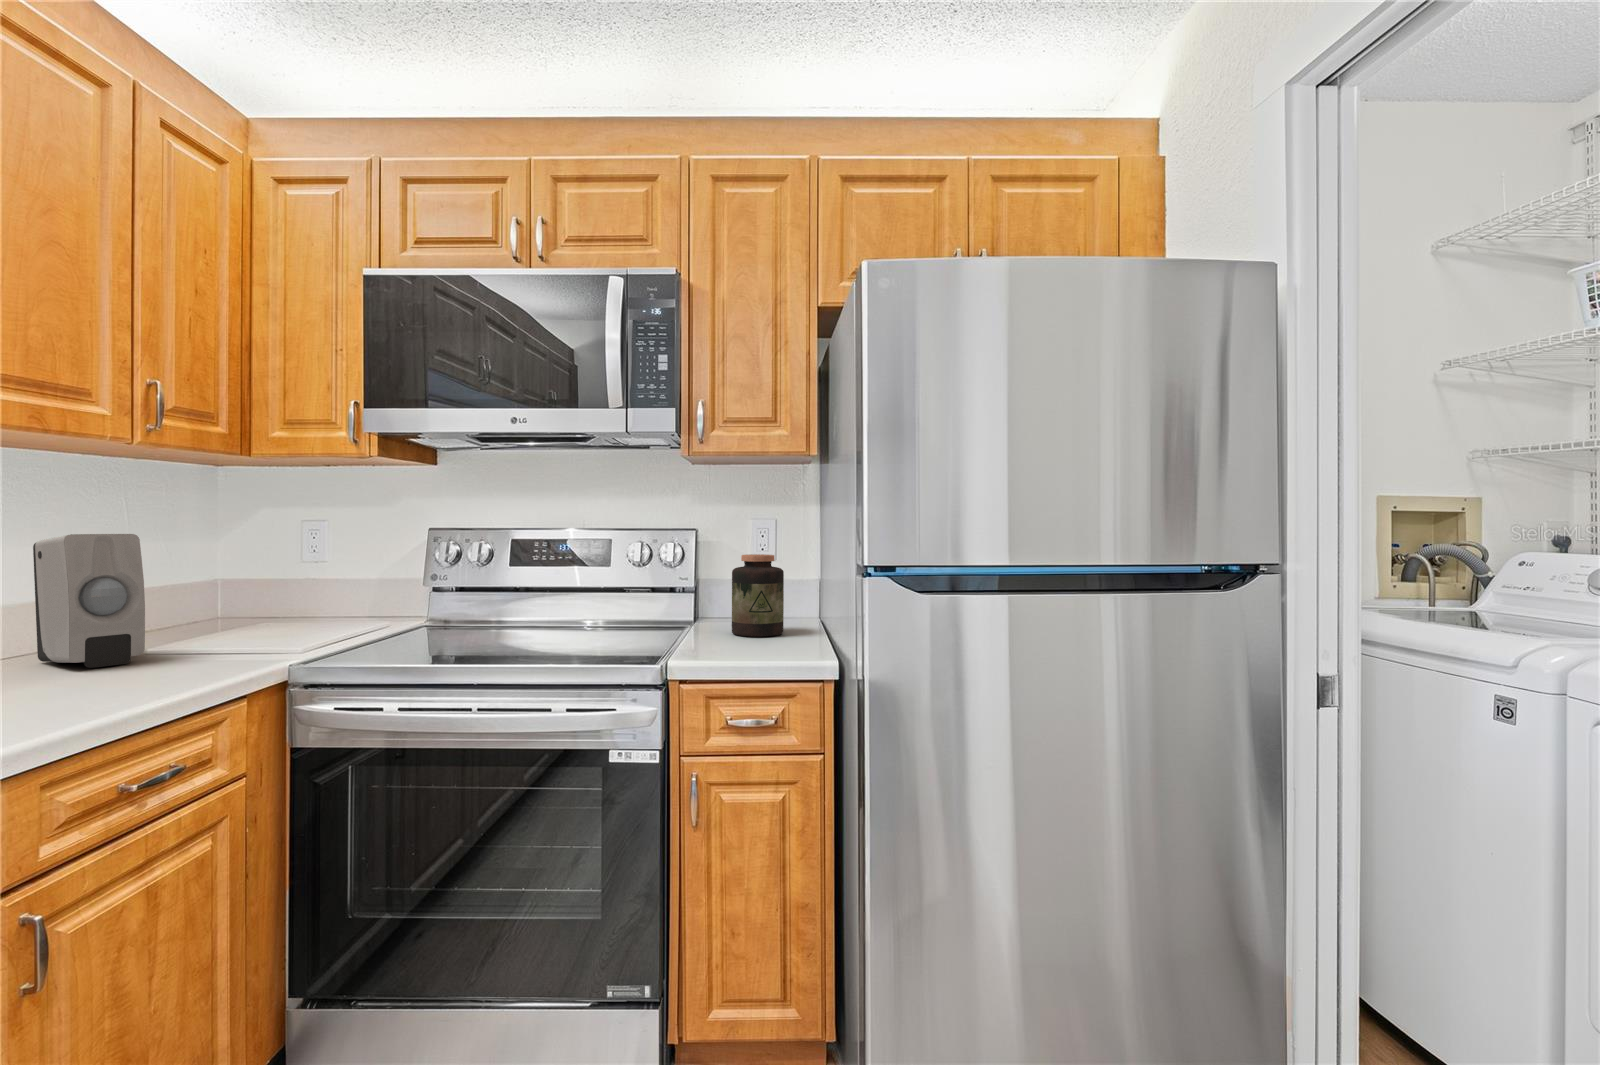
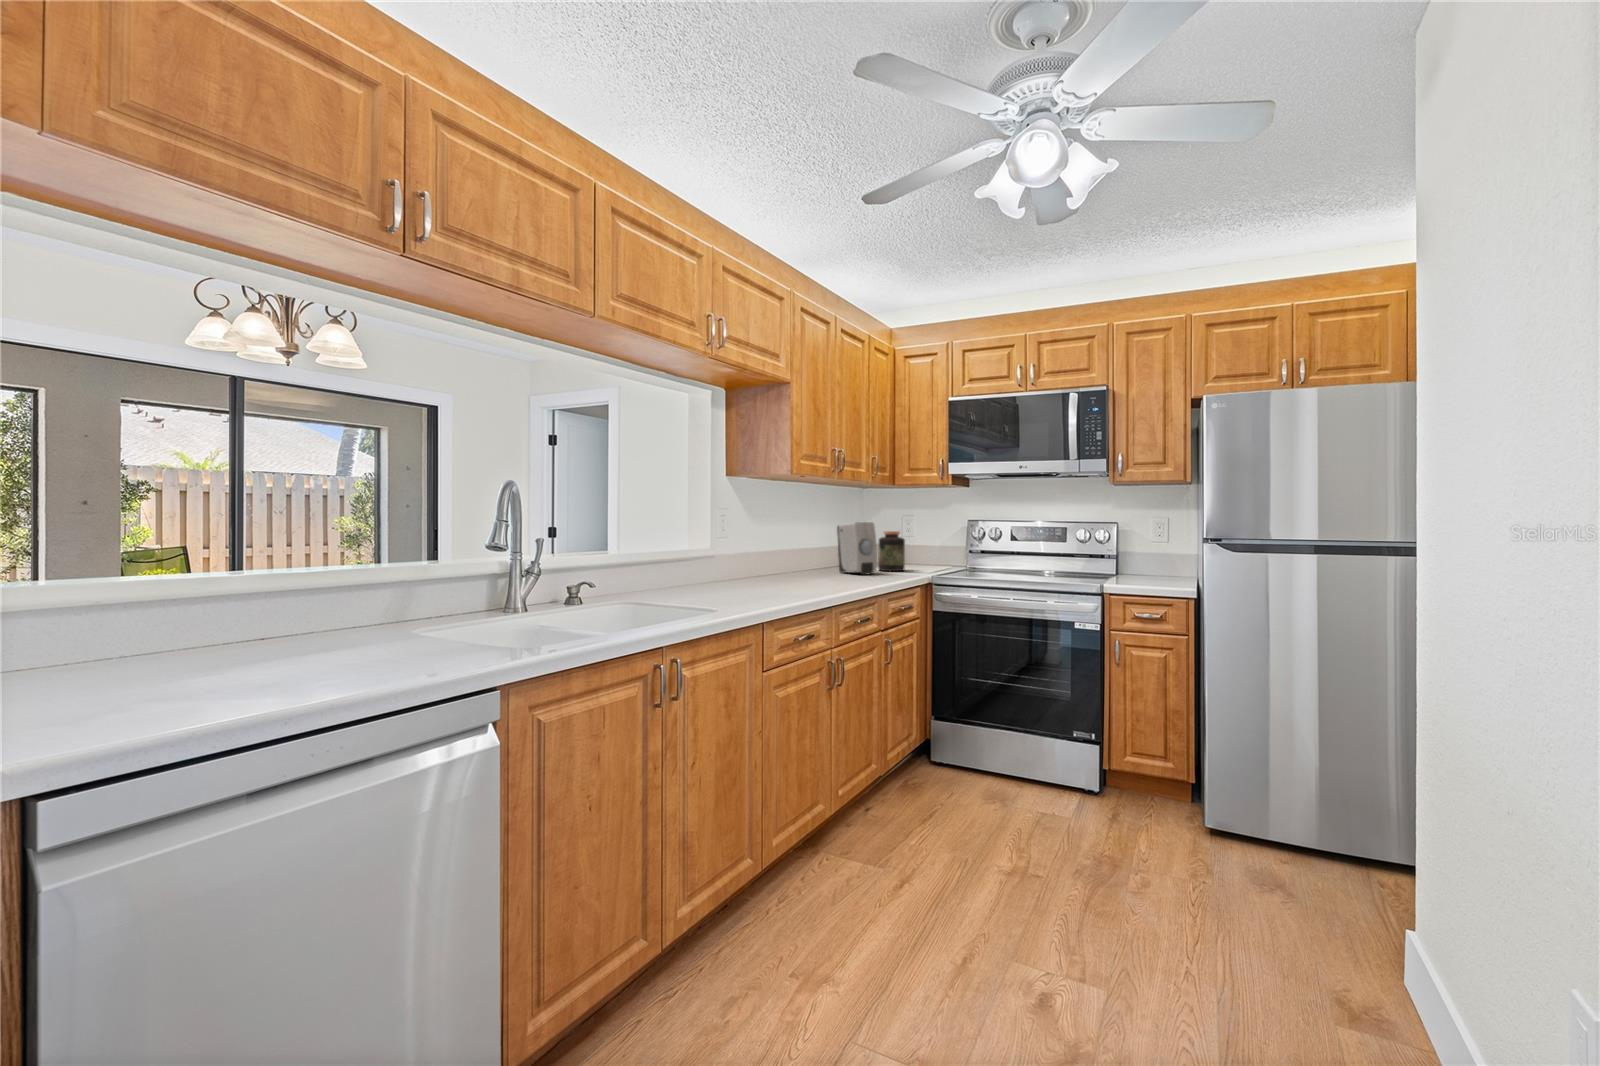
jar: present [732,554,784,637] -> present [878,531,905,571]

